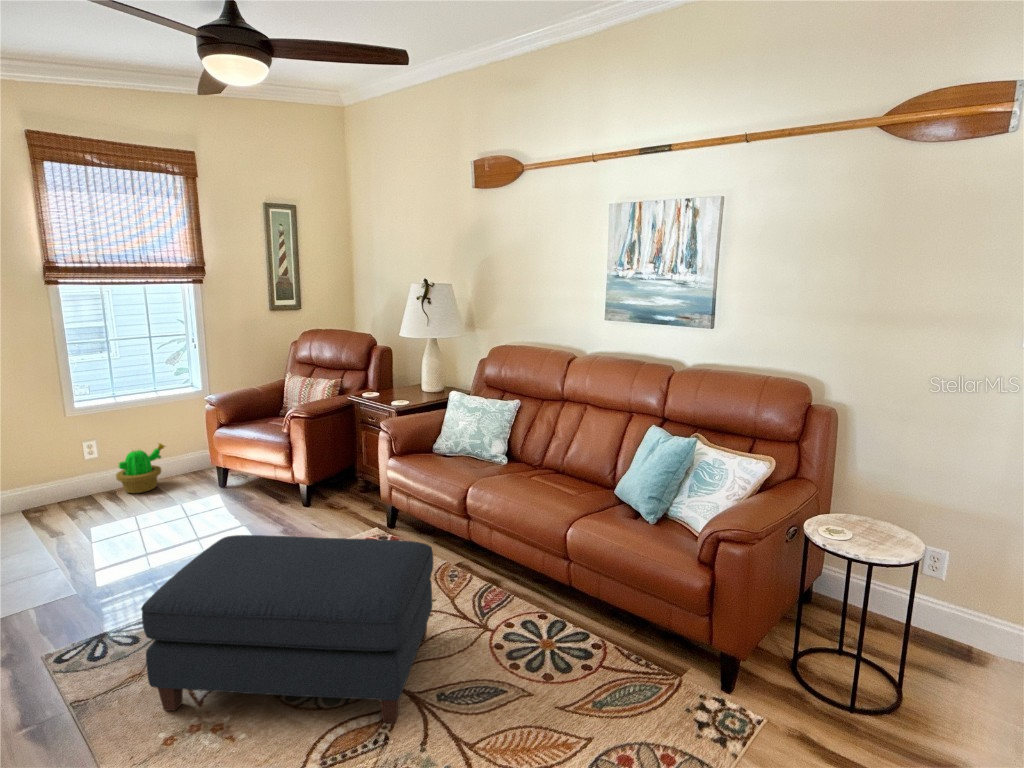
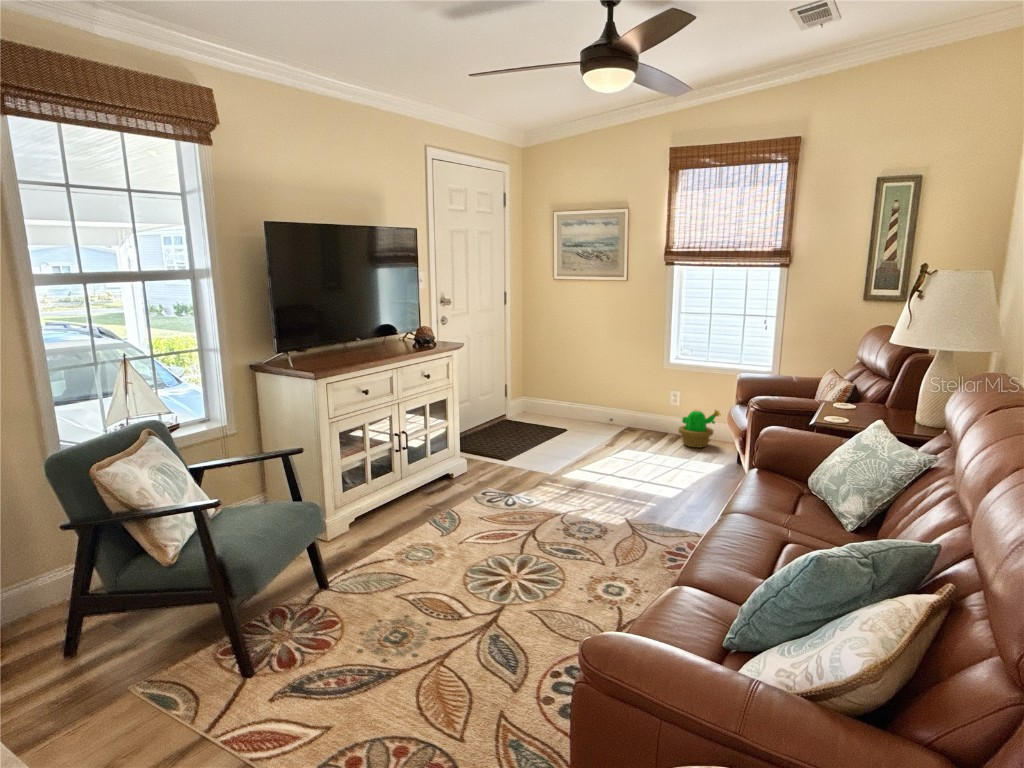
ottoman: present [141,535,433,723] -> none [441,453,588,620]

